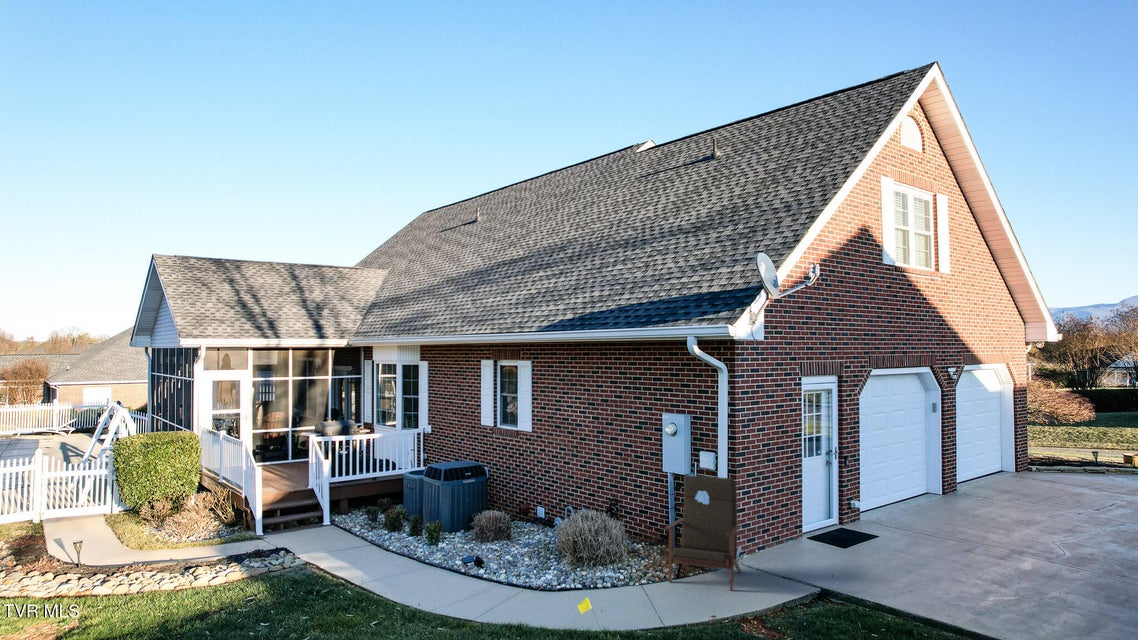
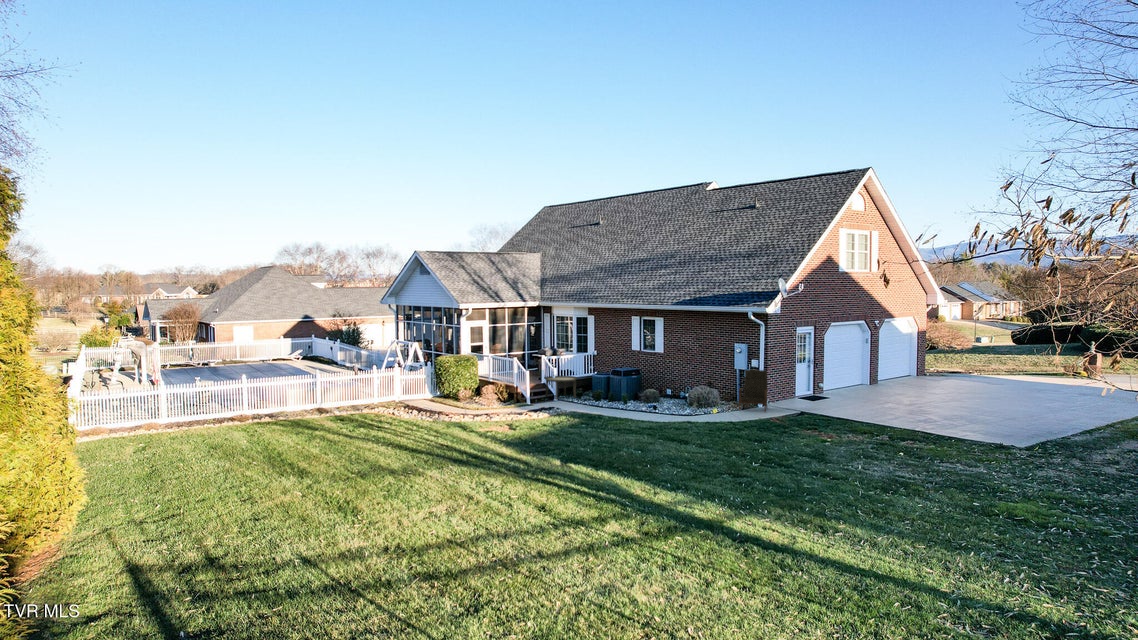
round table: none [280,478,356,535] -> present [544,376,577,400]

